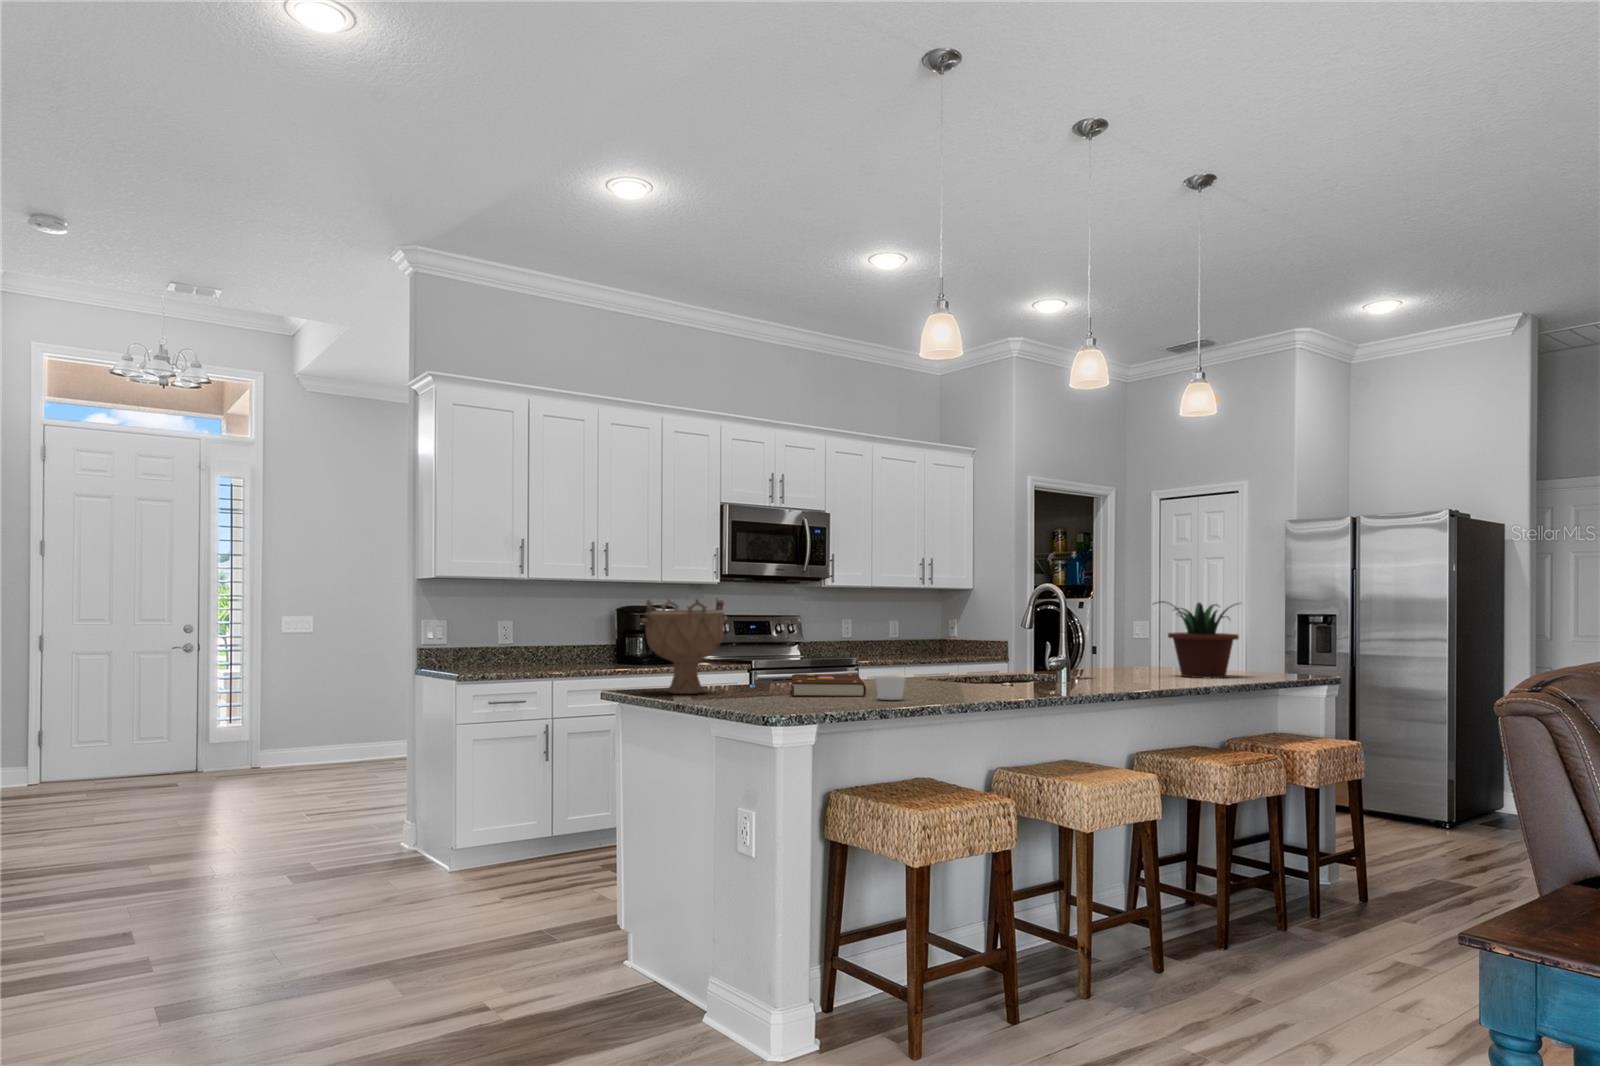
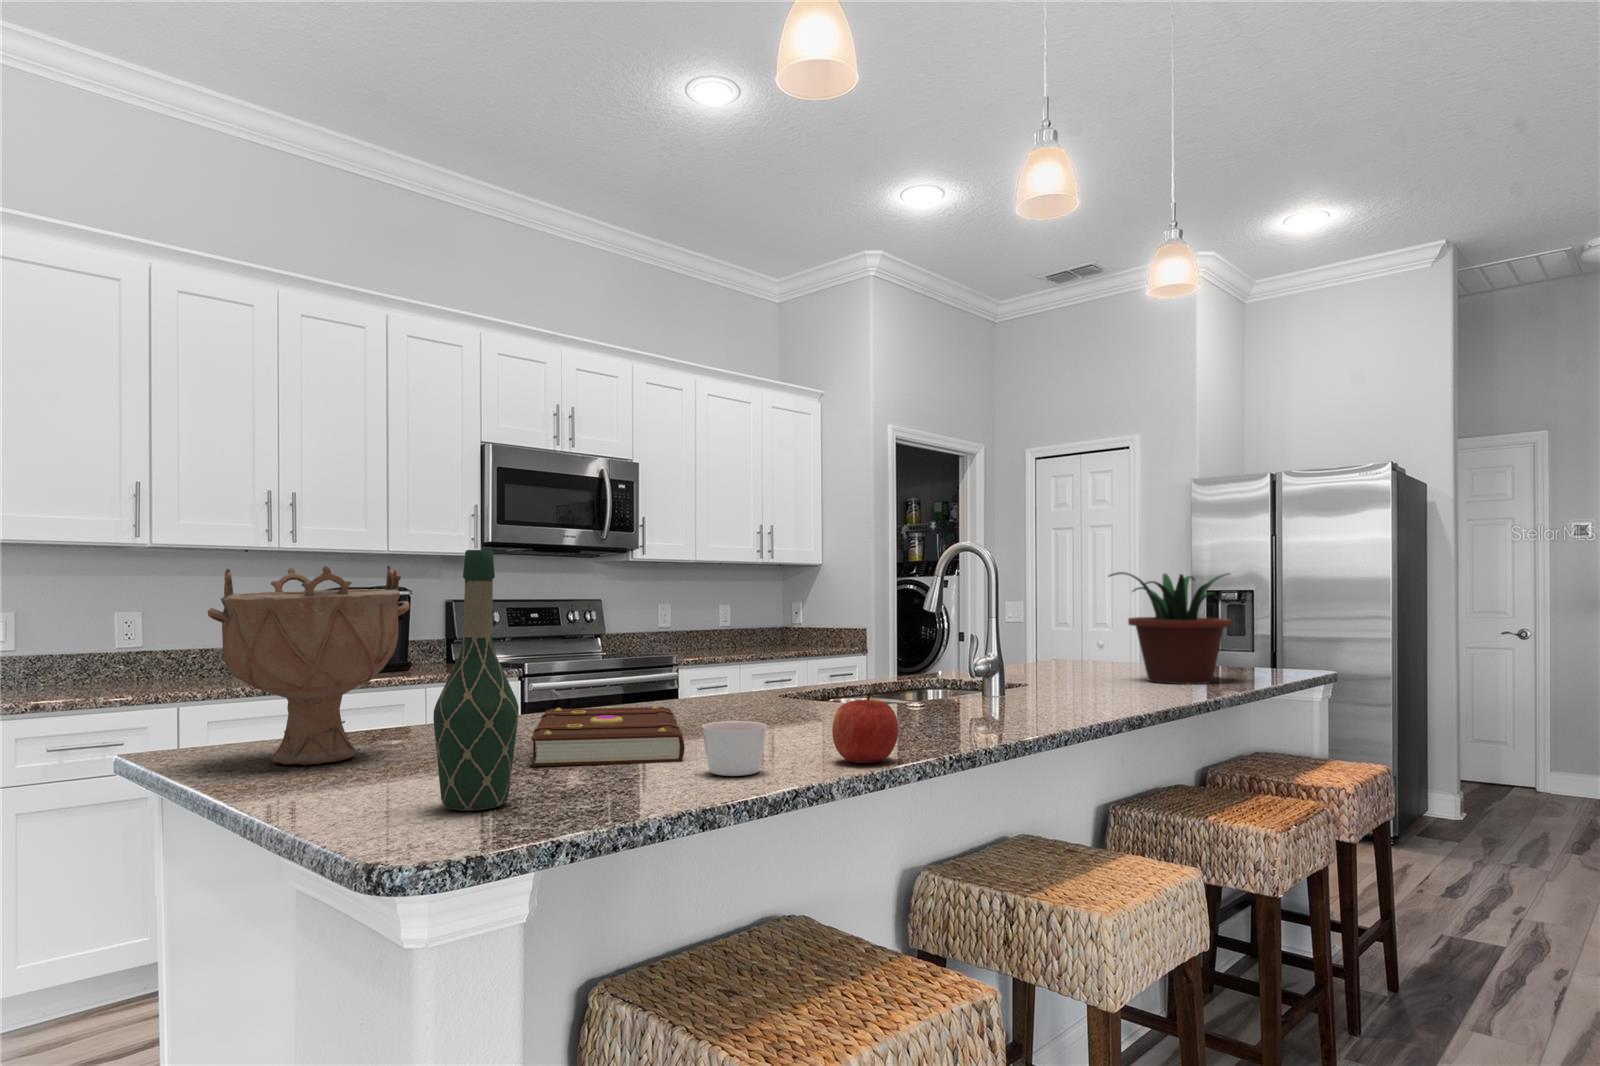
wine bottle: none [760,594,795,705] -> present [433,550,519,811]
apple: none [939,664,973,699] -> present [832,693,898,763]

